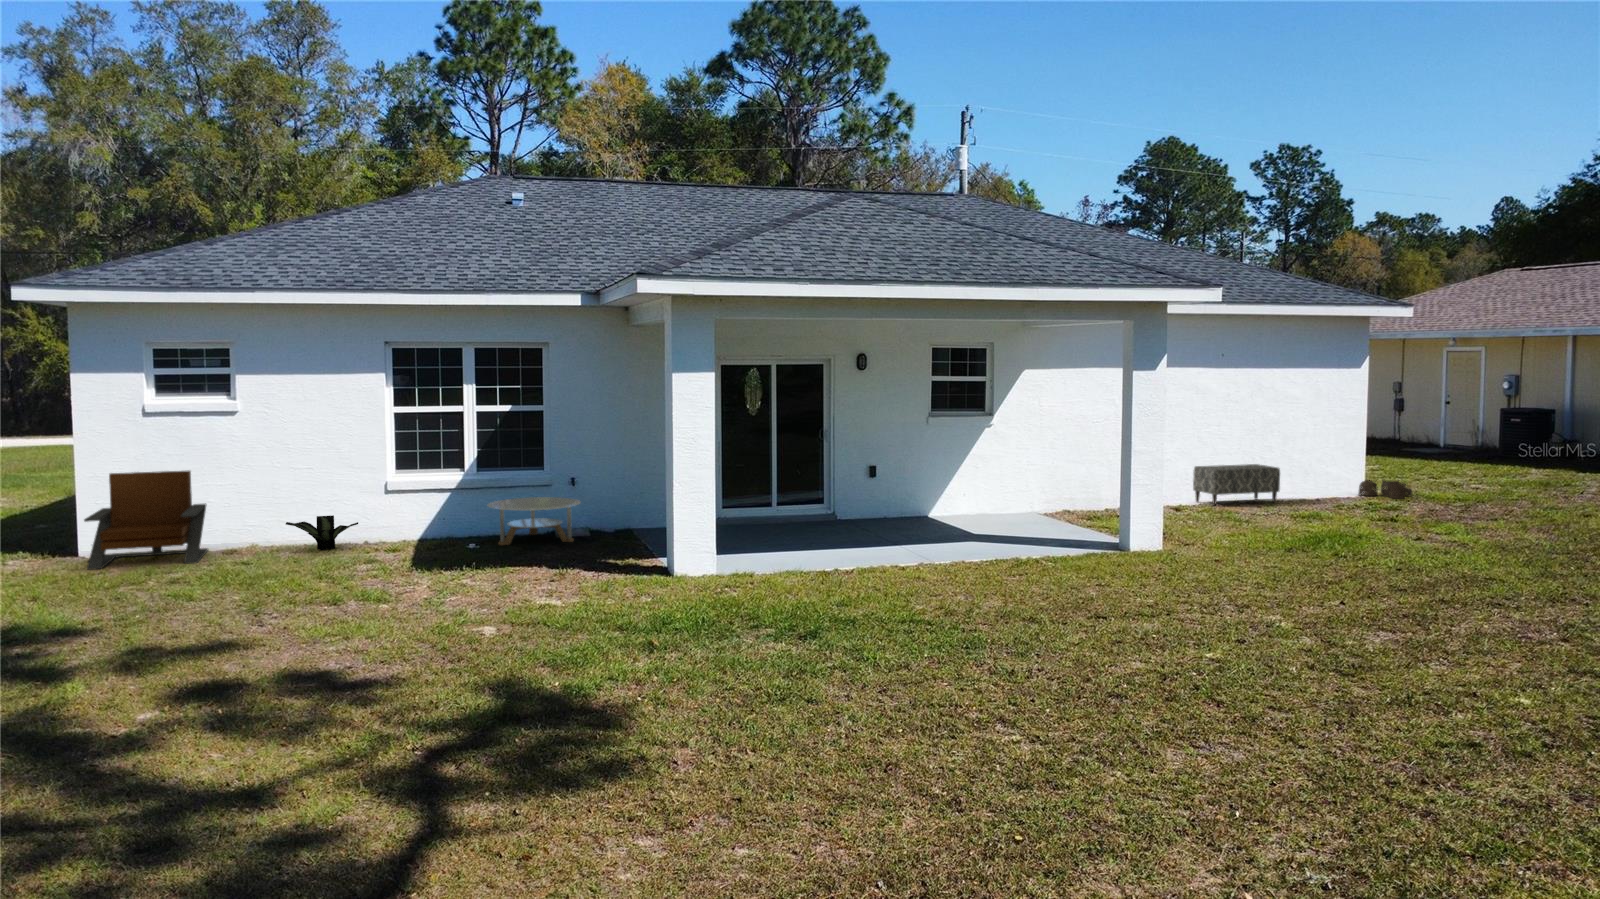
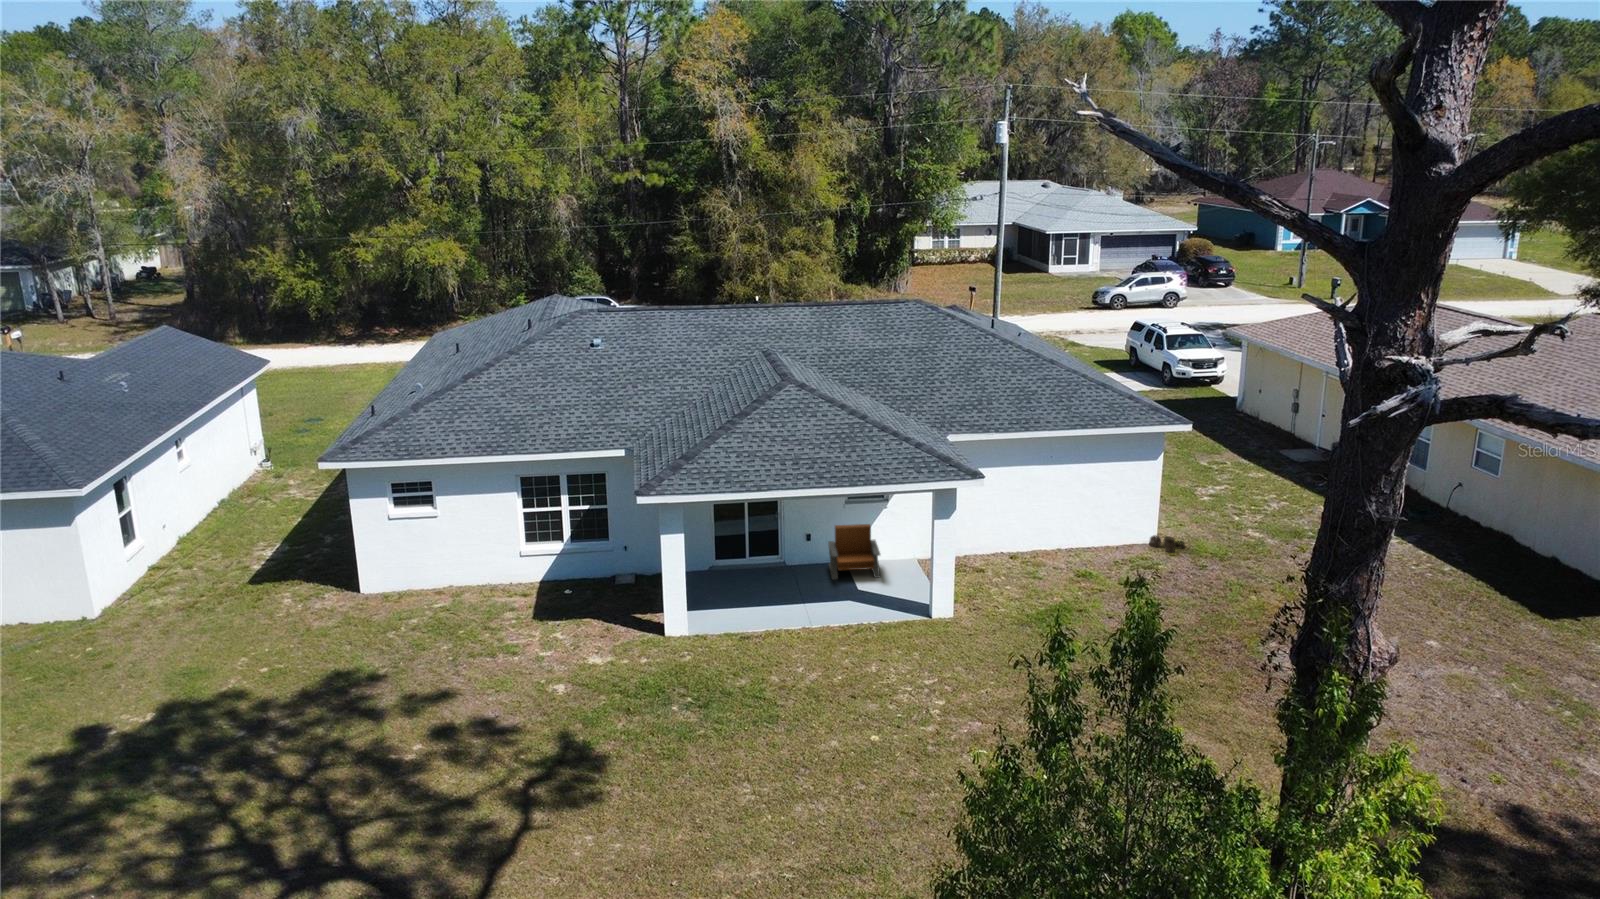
bench: present [1193,464,1280,506] -> none [1028,526,1083,558]
lounge chair: present [84,470,208,570] -> present [828,524,880,580]
round table: present [488,497,580,545] -> none [575,557,628,593]
potted plant: present [286,515,358,550] -> none [467,570,506,594]

